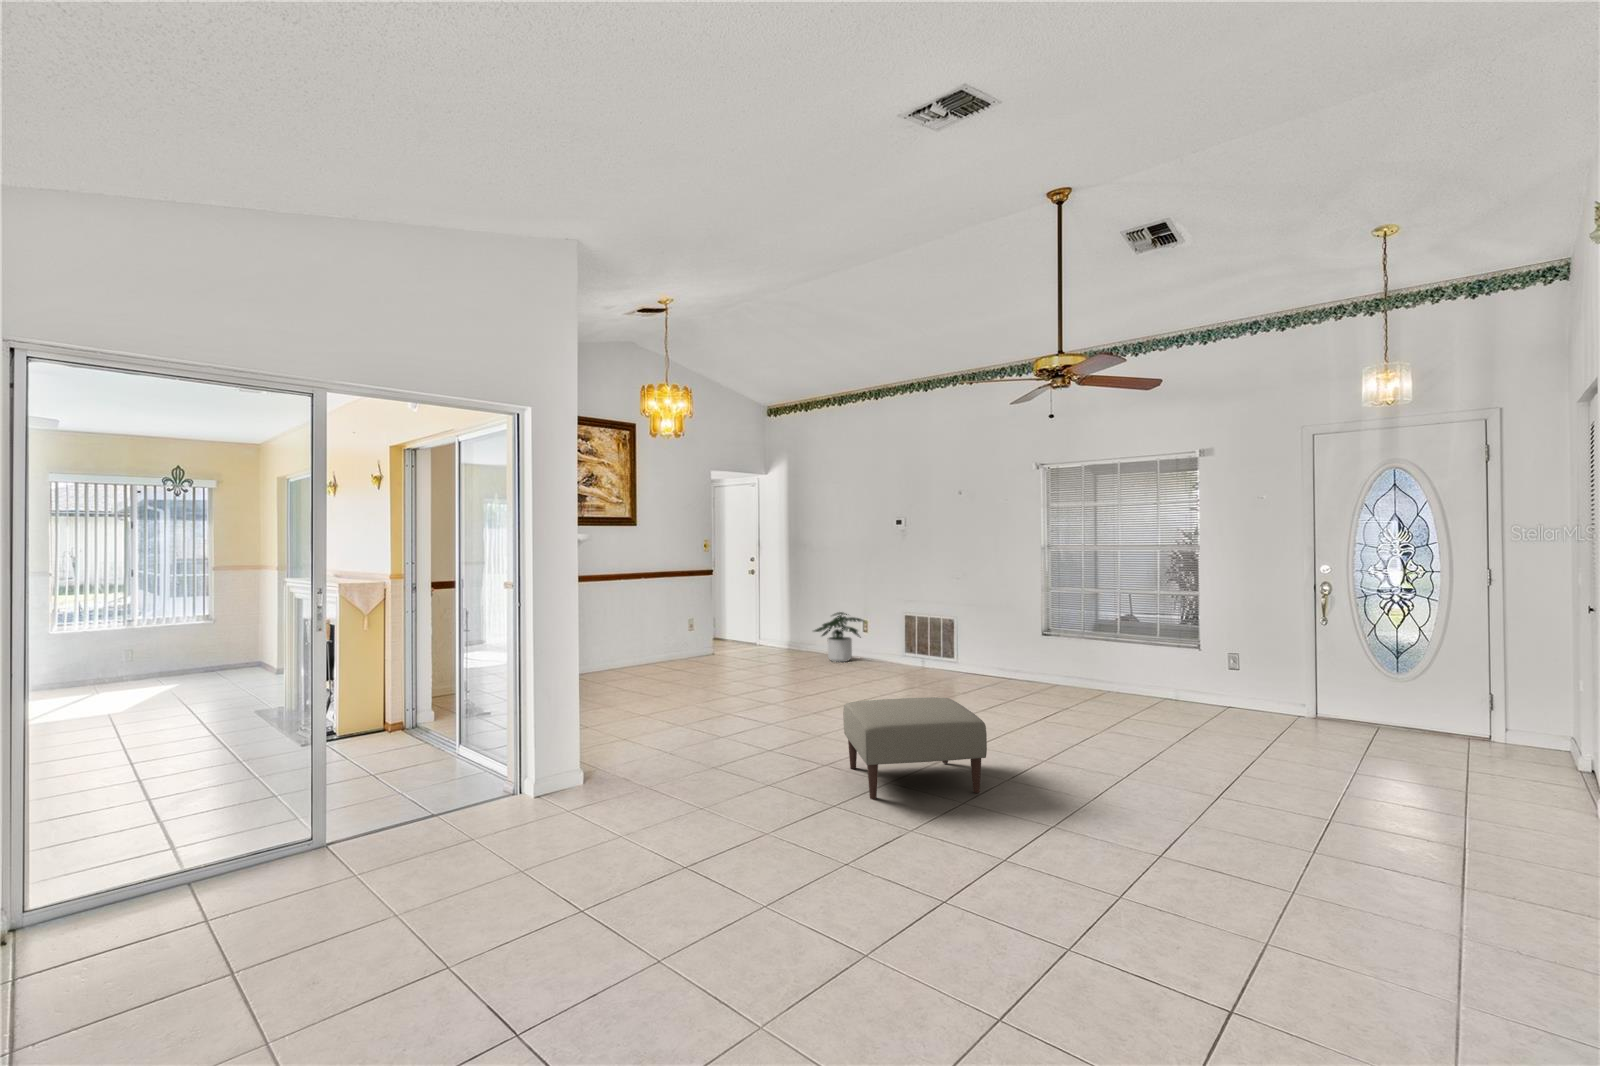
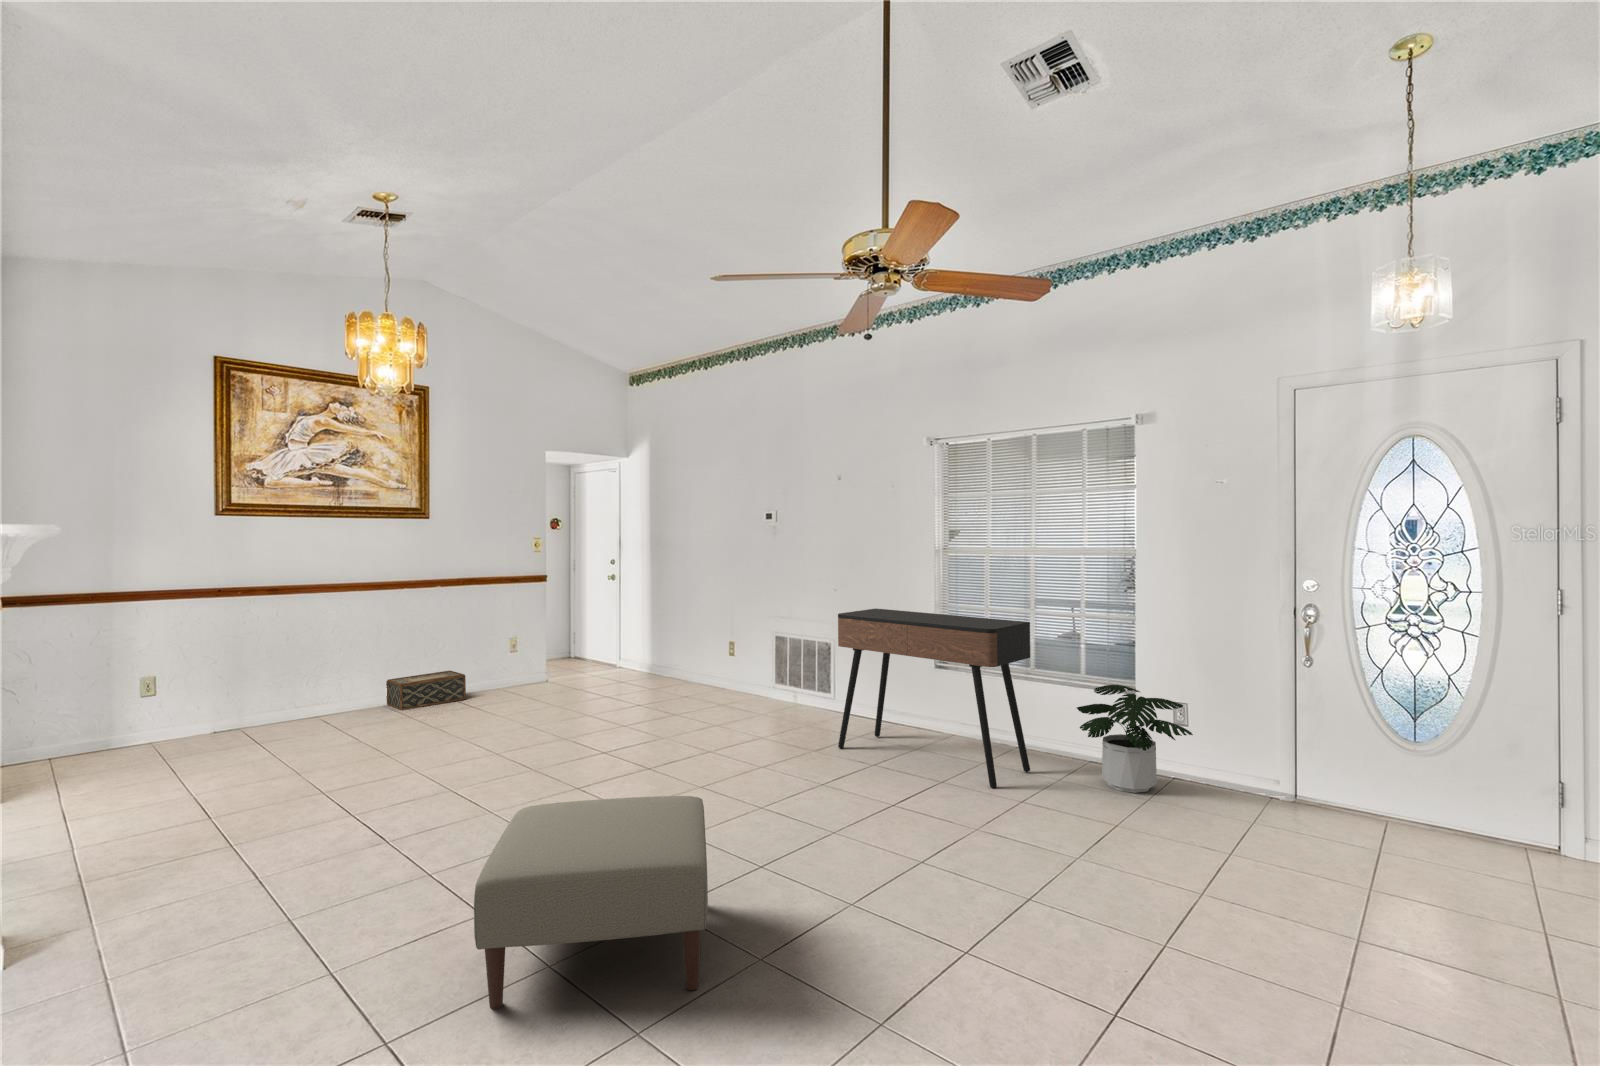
console table: none [977,591,1126,713] -> present [838,609,1030,788]
potted plant: present [814,612,864,662] -> present [1077,685,1193,793]
woven basket: none [608,645,664,673] -> present [386,671,466,710]

